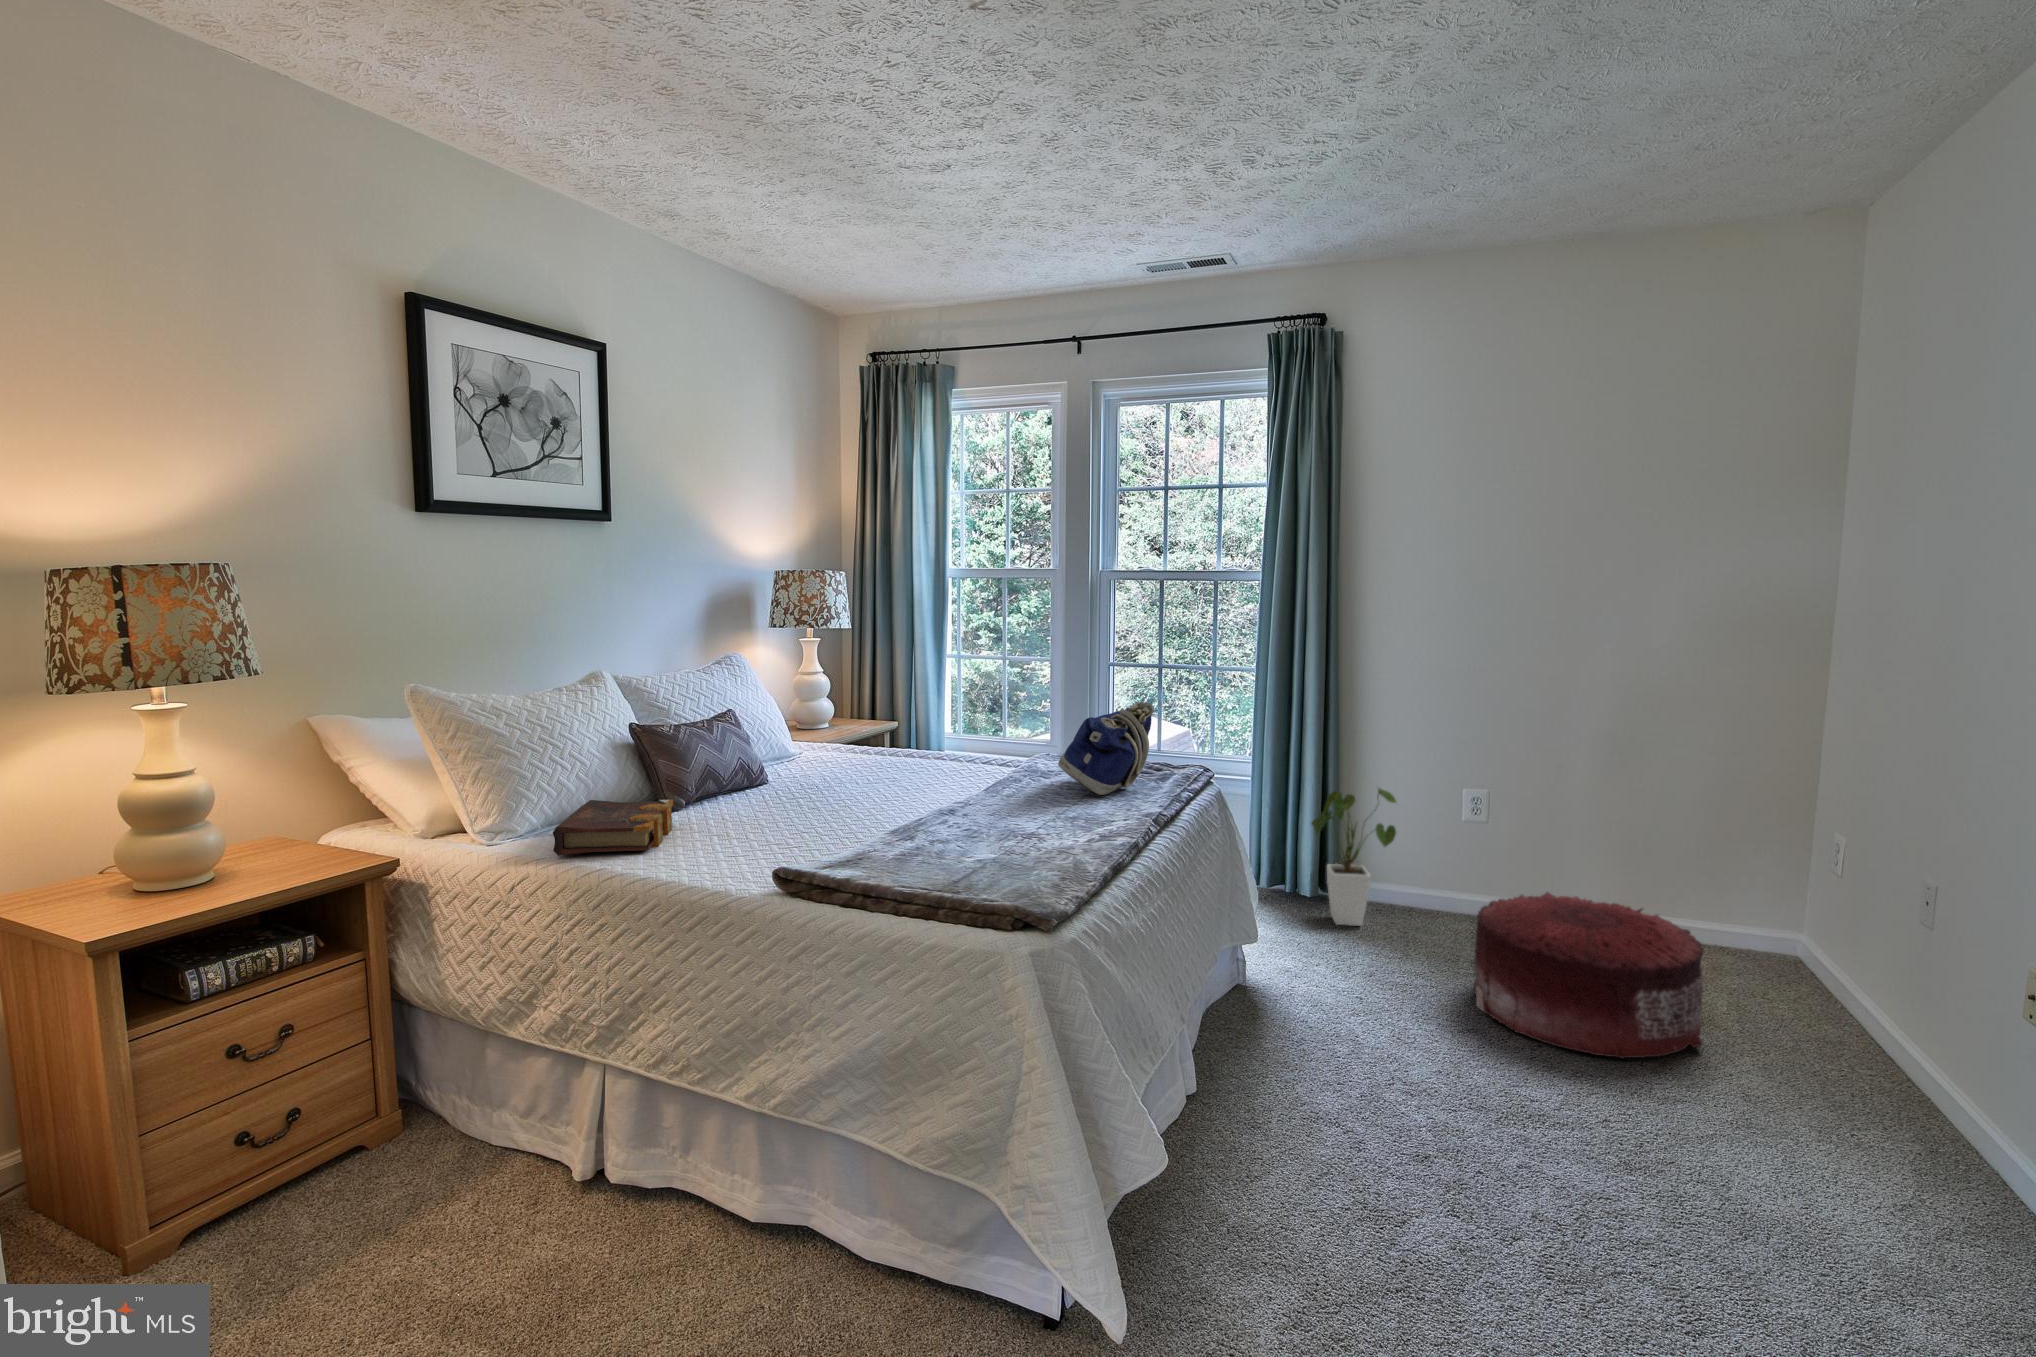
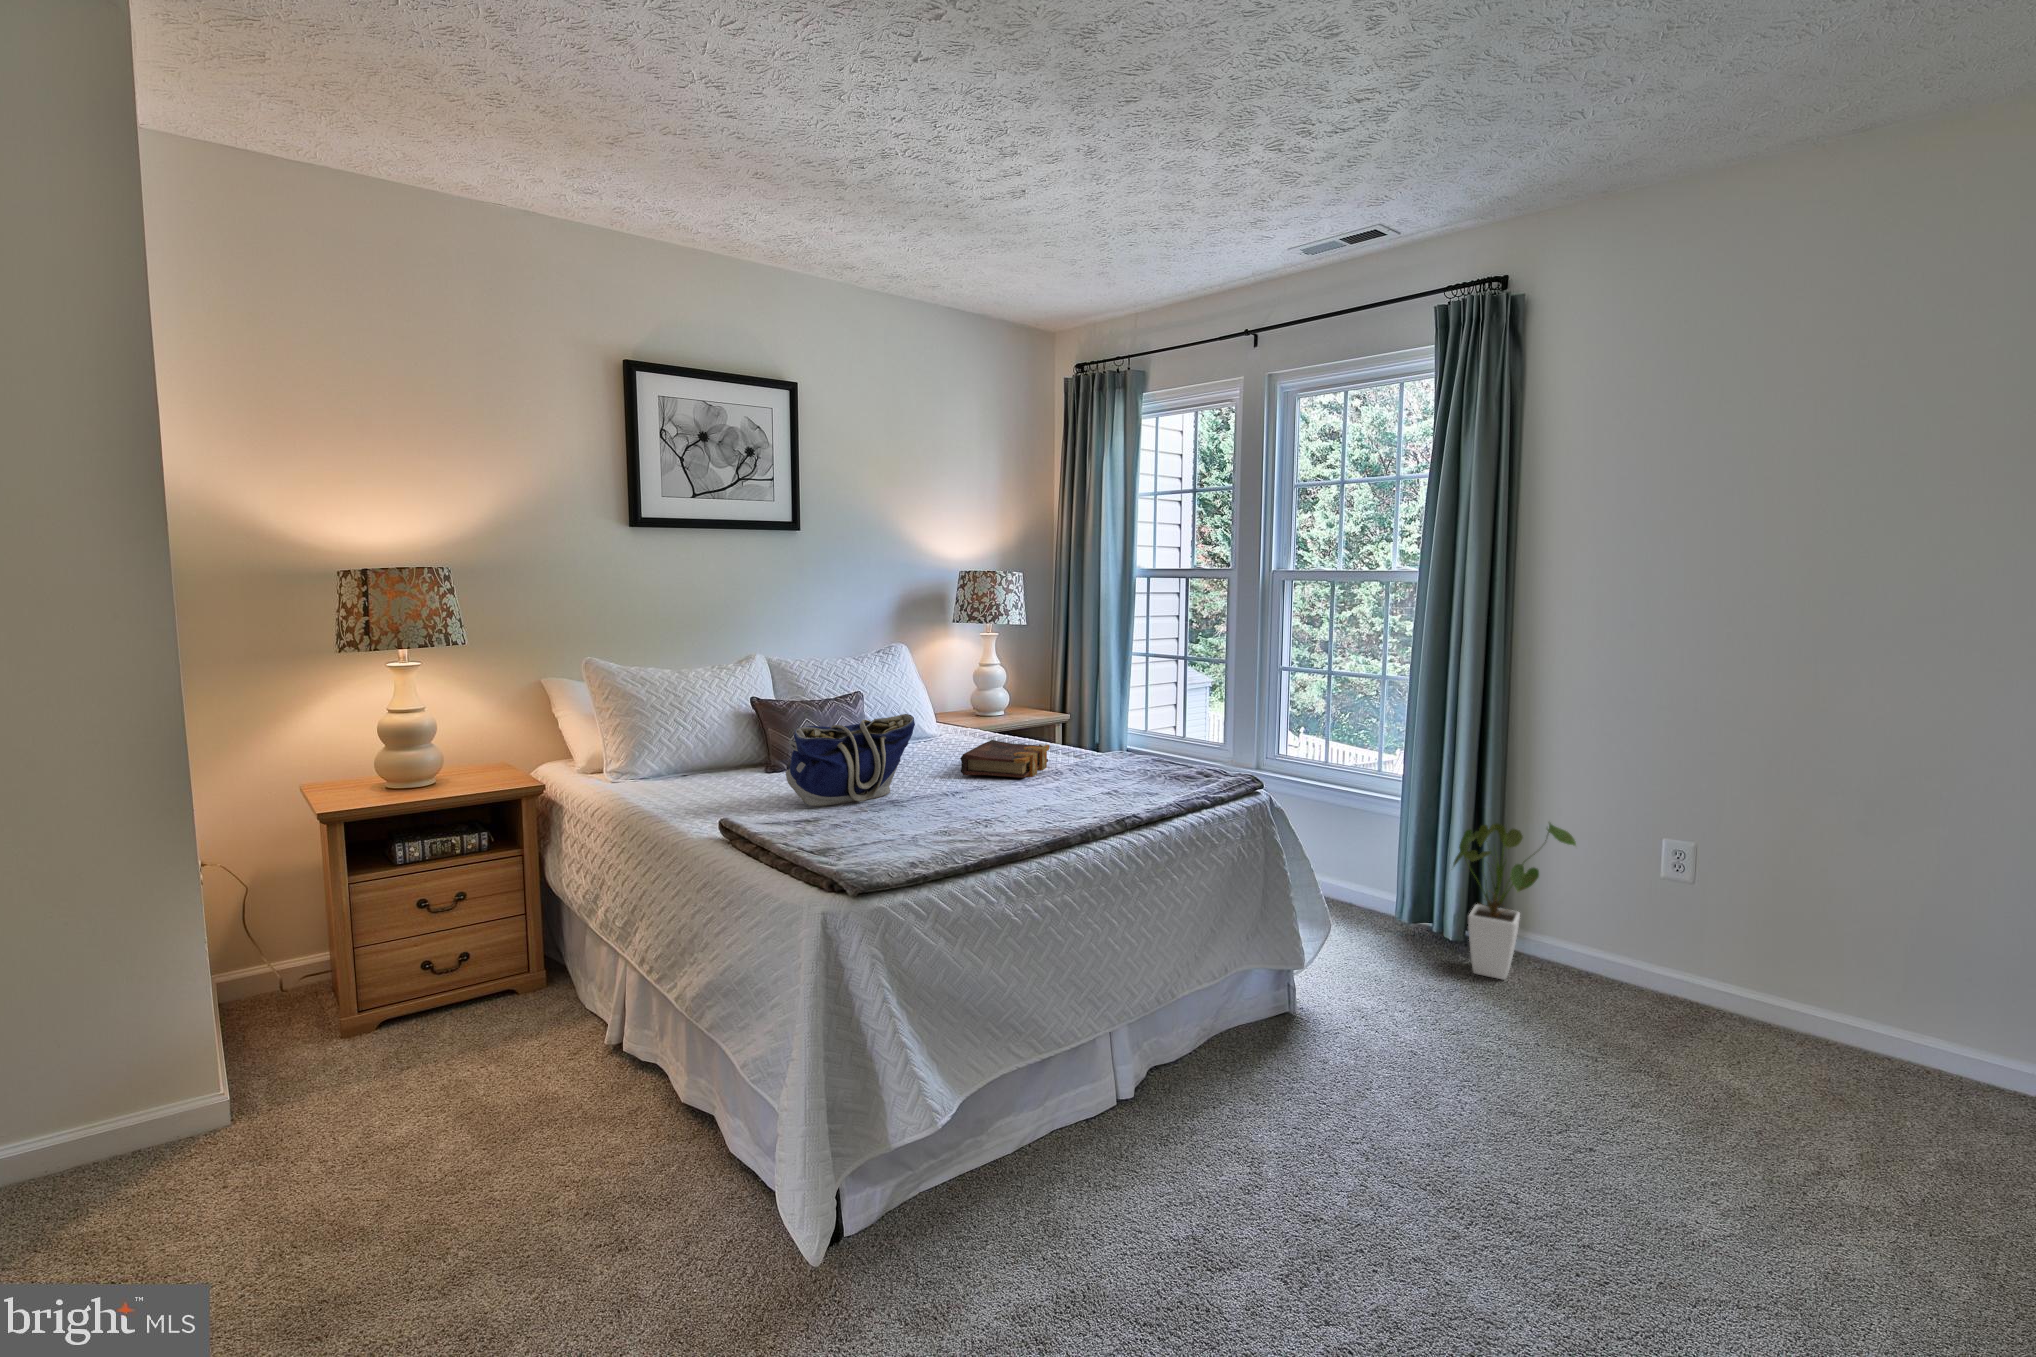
tote bag: present [1058,702,1154,795] -> present [786,714,915,806]
book: present [553,800,673,856] -> present [960,740,1050,778]
pouf: present [1474,892,1703,1058] -> none [1556,968,1862,1198]

